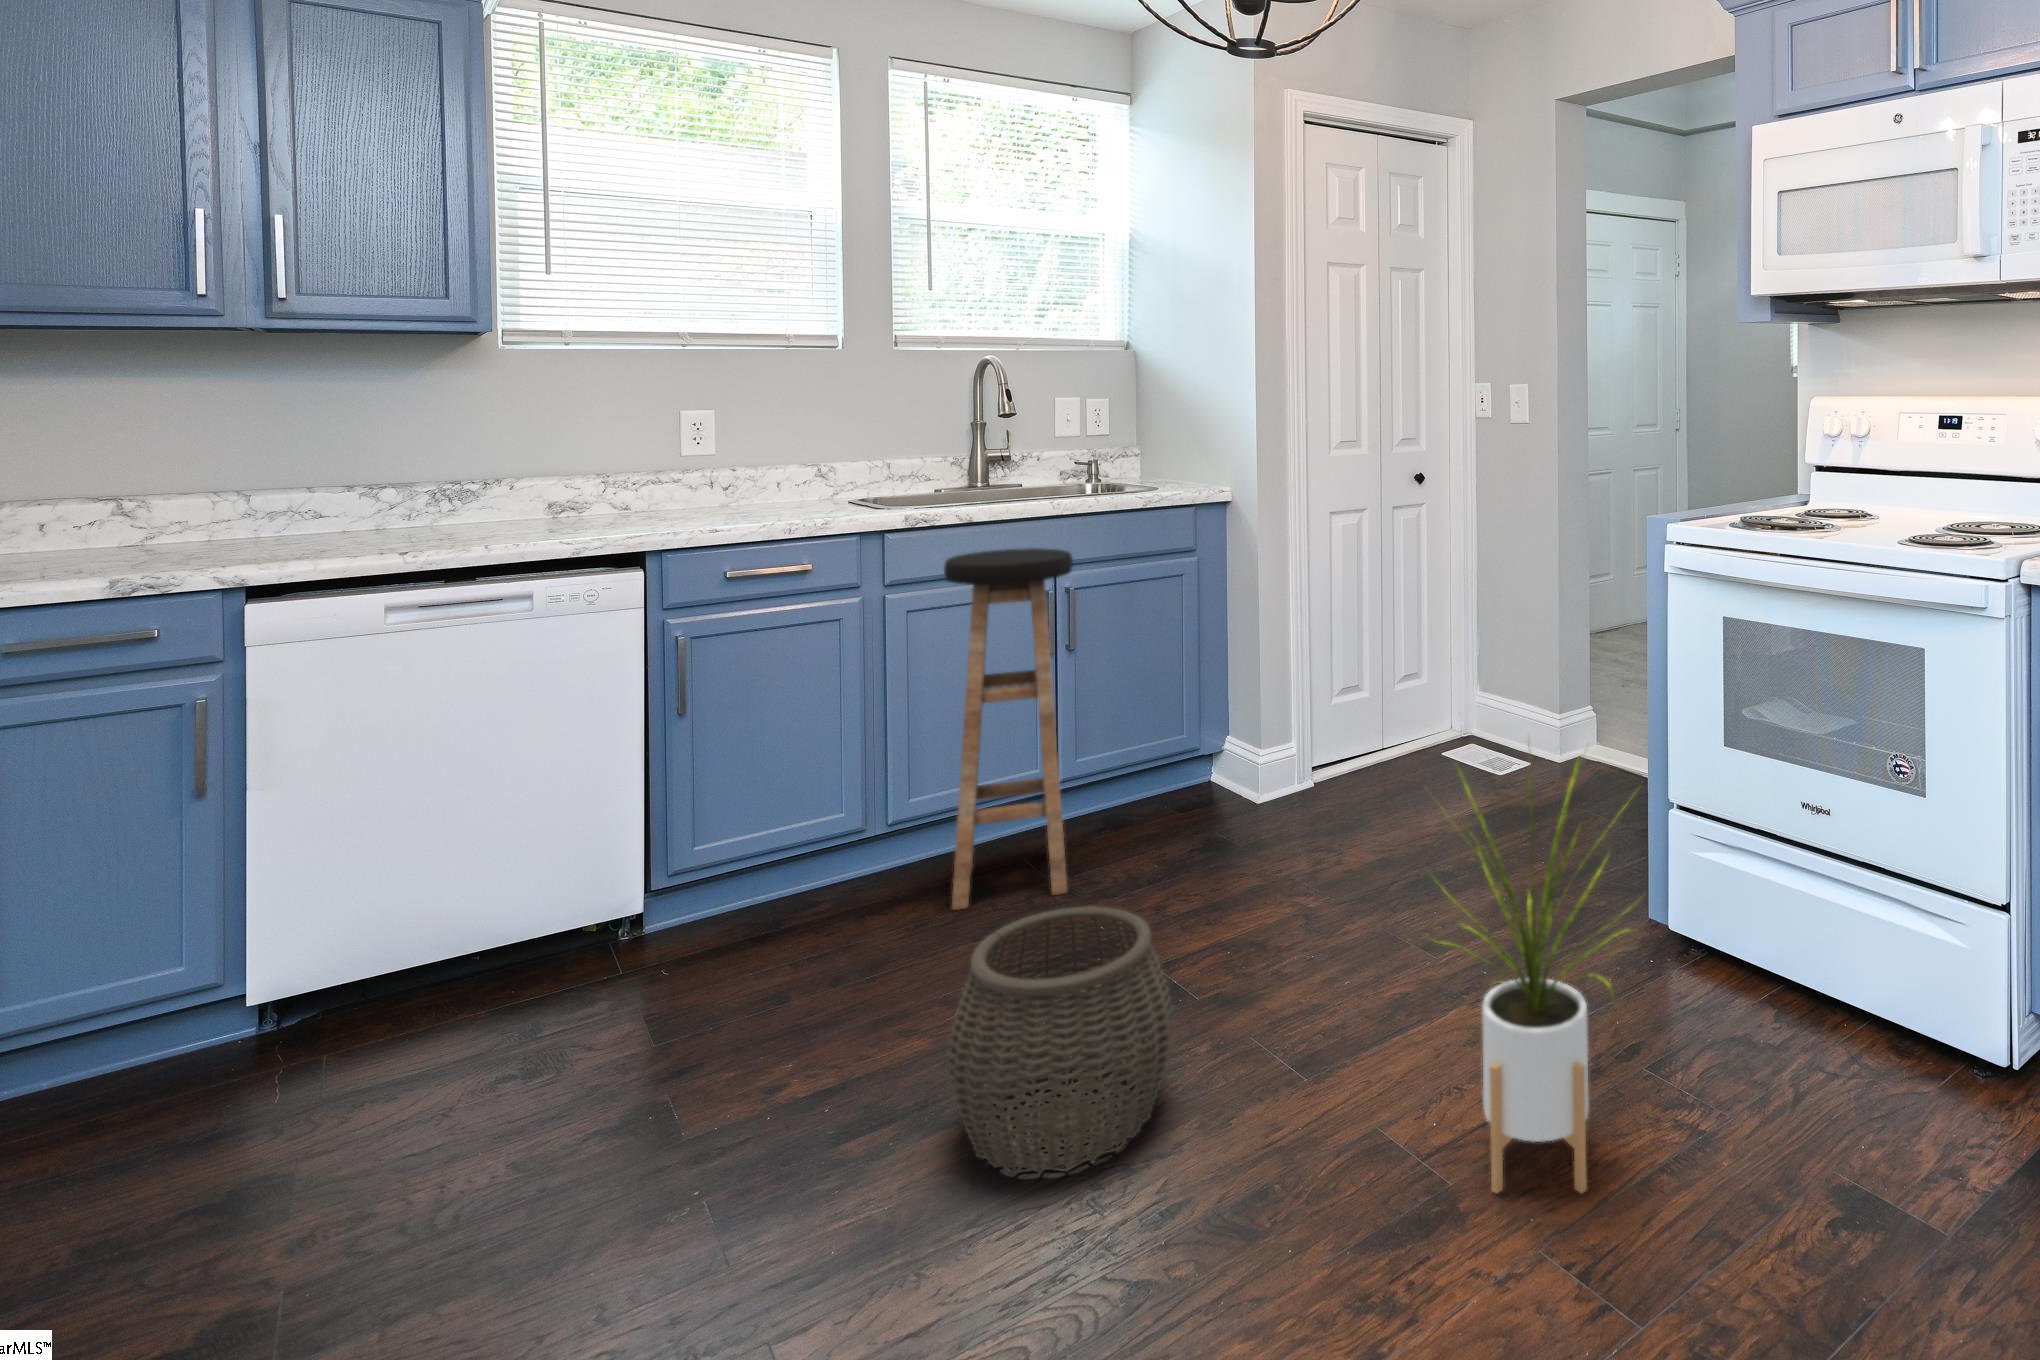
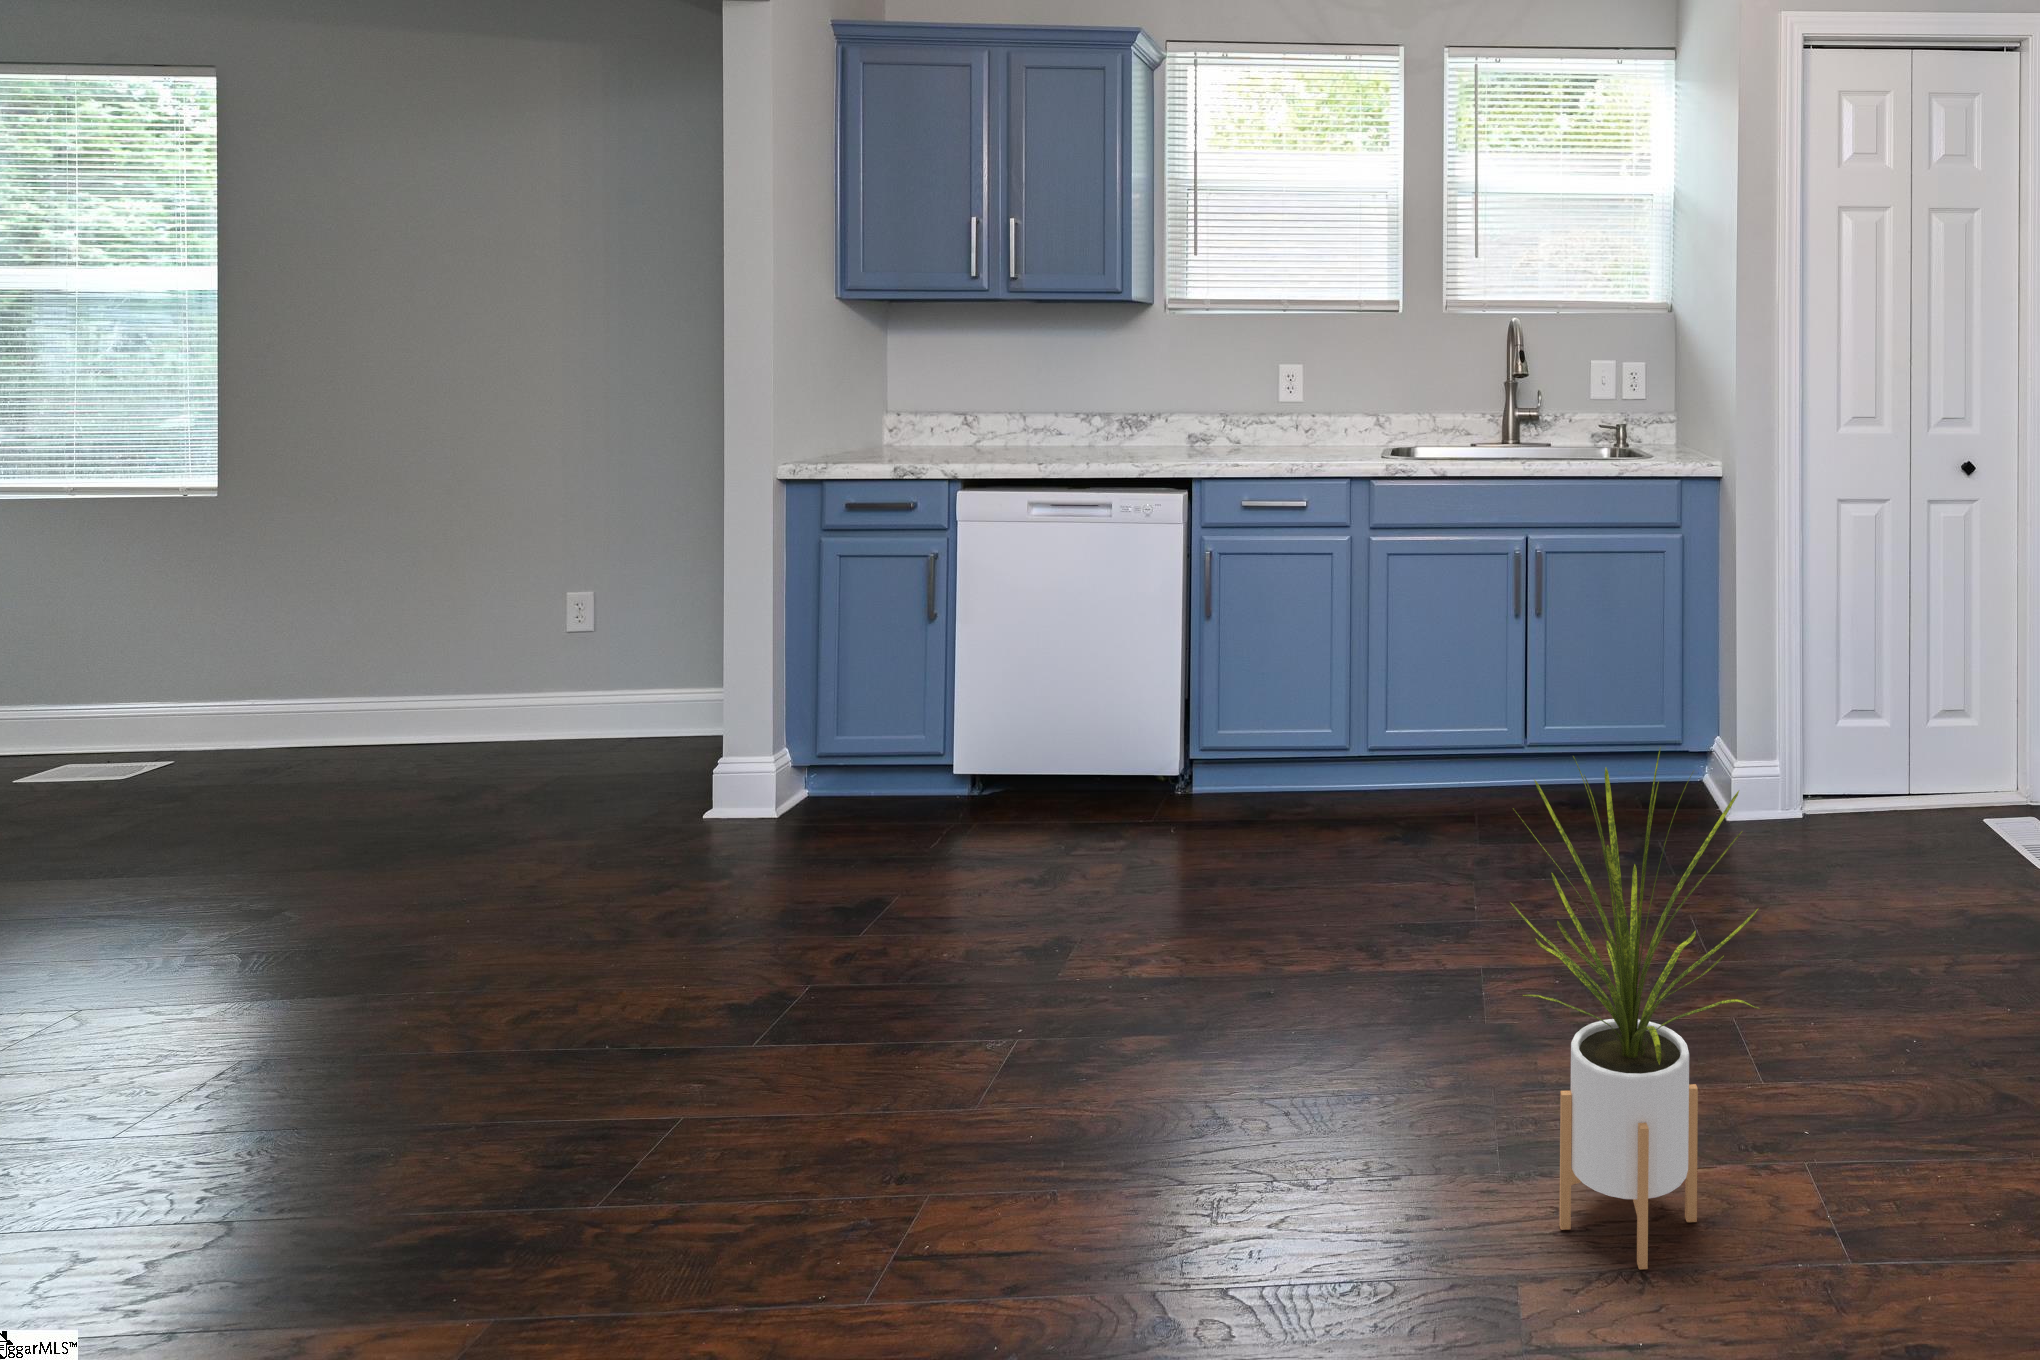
bar stool: present [944,548,1073,910] -> none [1388,507,1514,845]
woven basket: present [948,907,1173,1175] -> none [1203,830,1397,1057]

